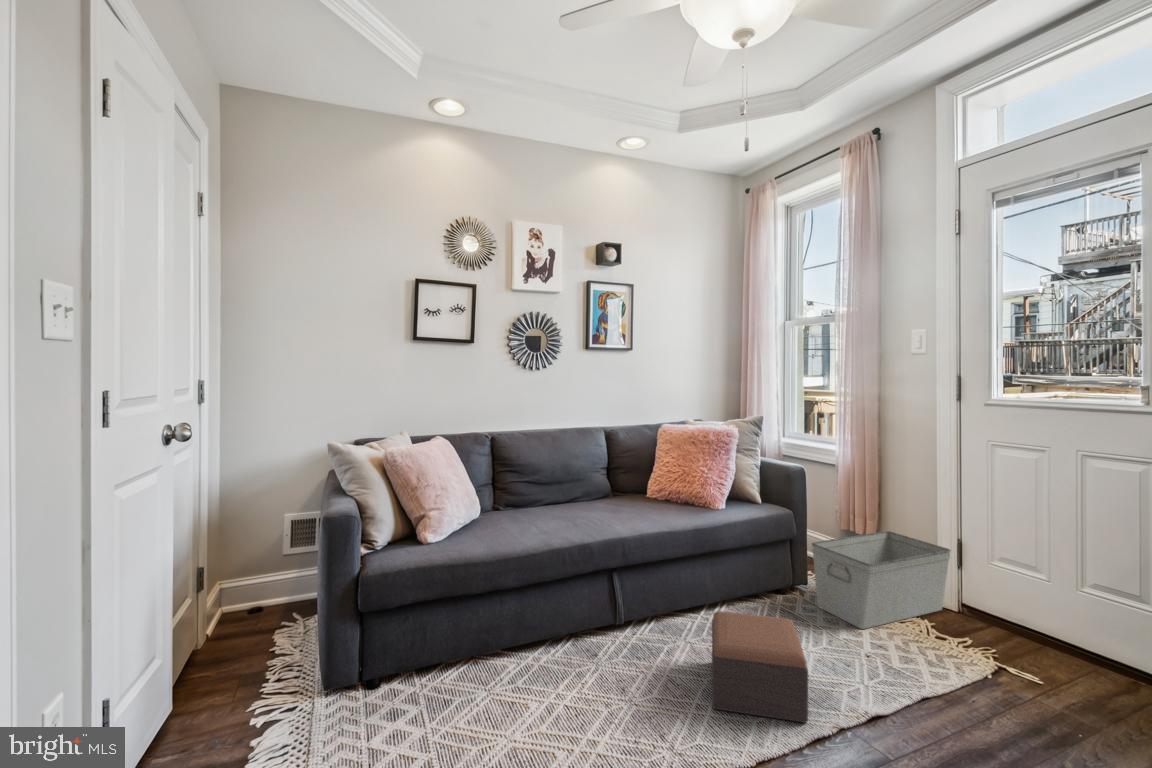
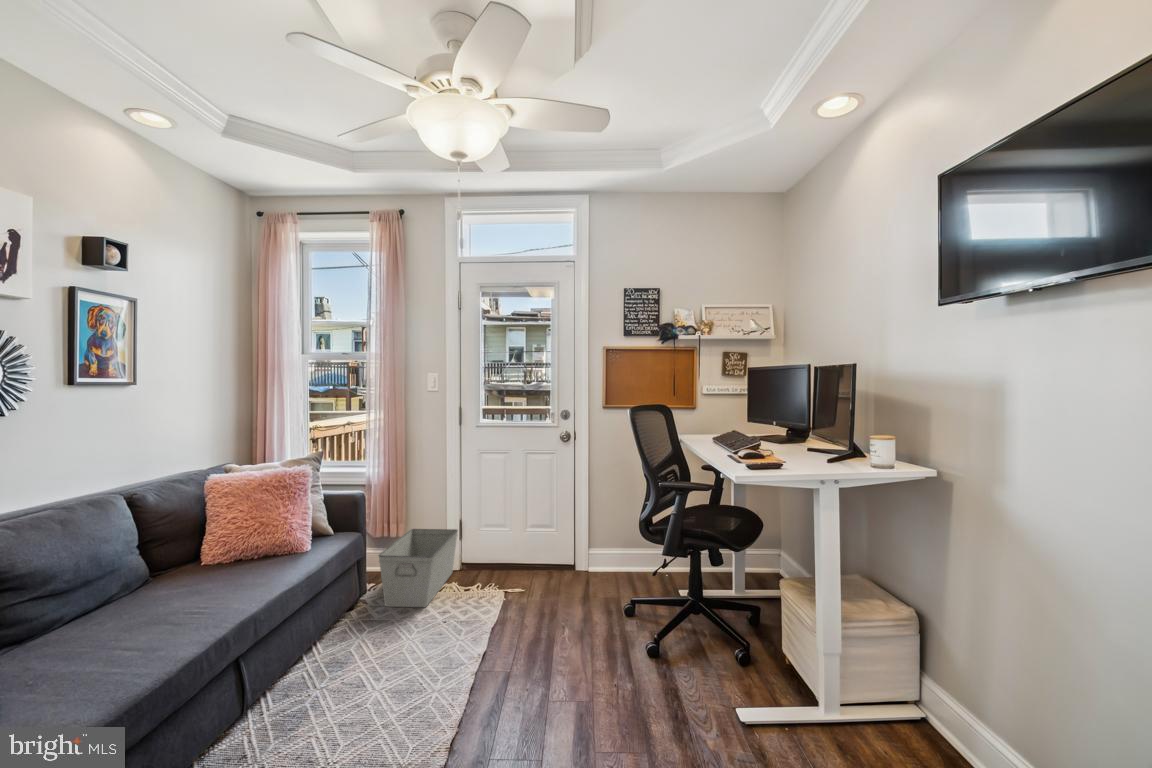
footstool: present [712,611,808,723] -> none [358,618,458,719]

